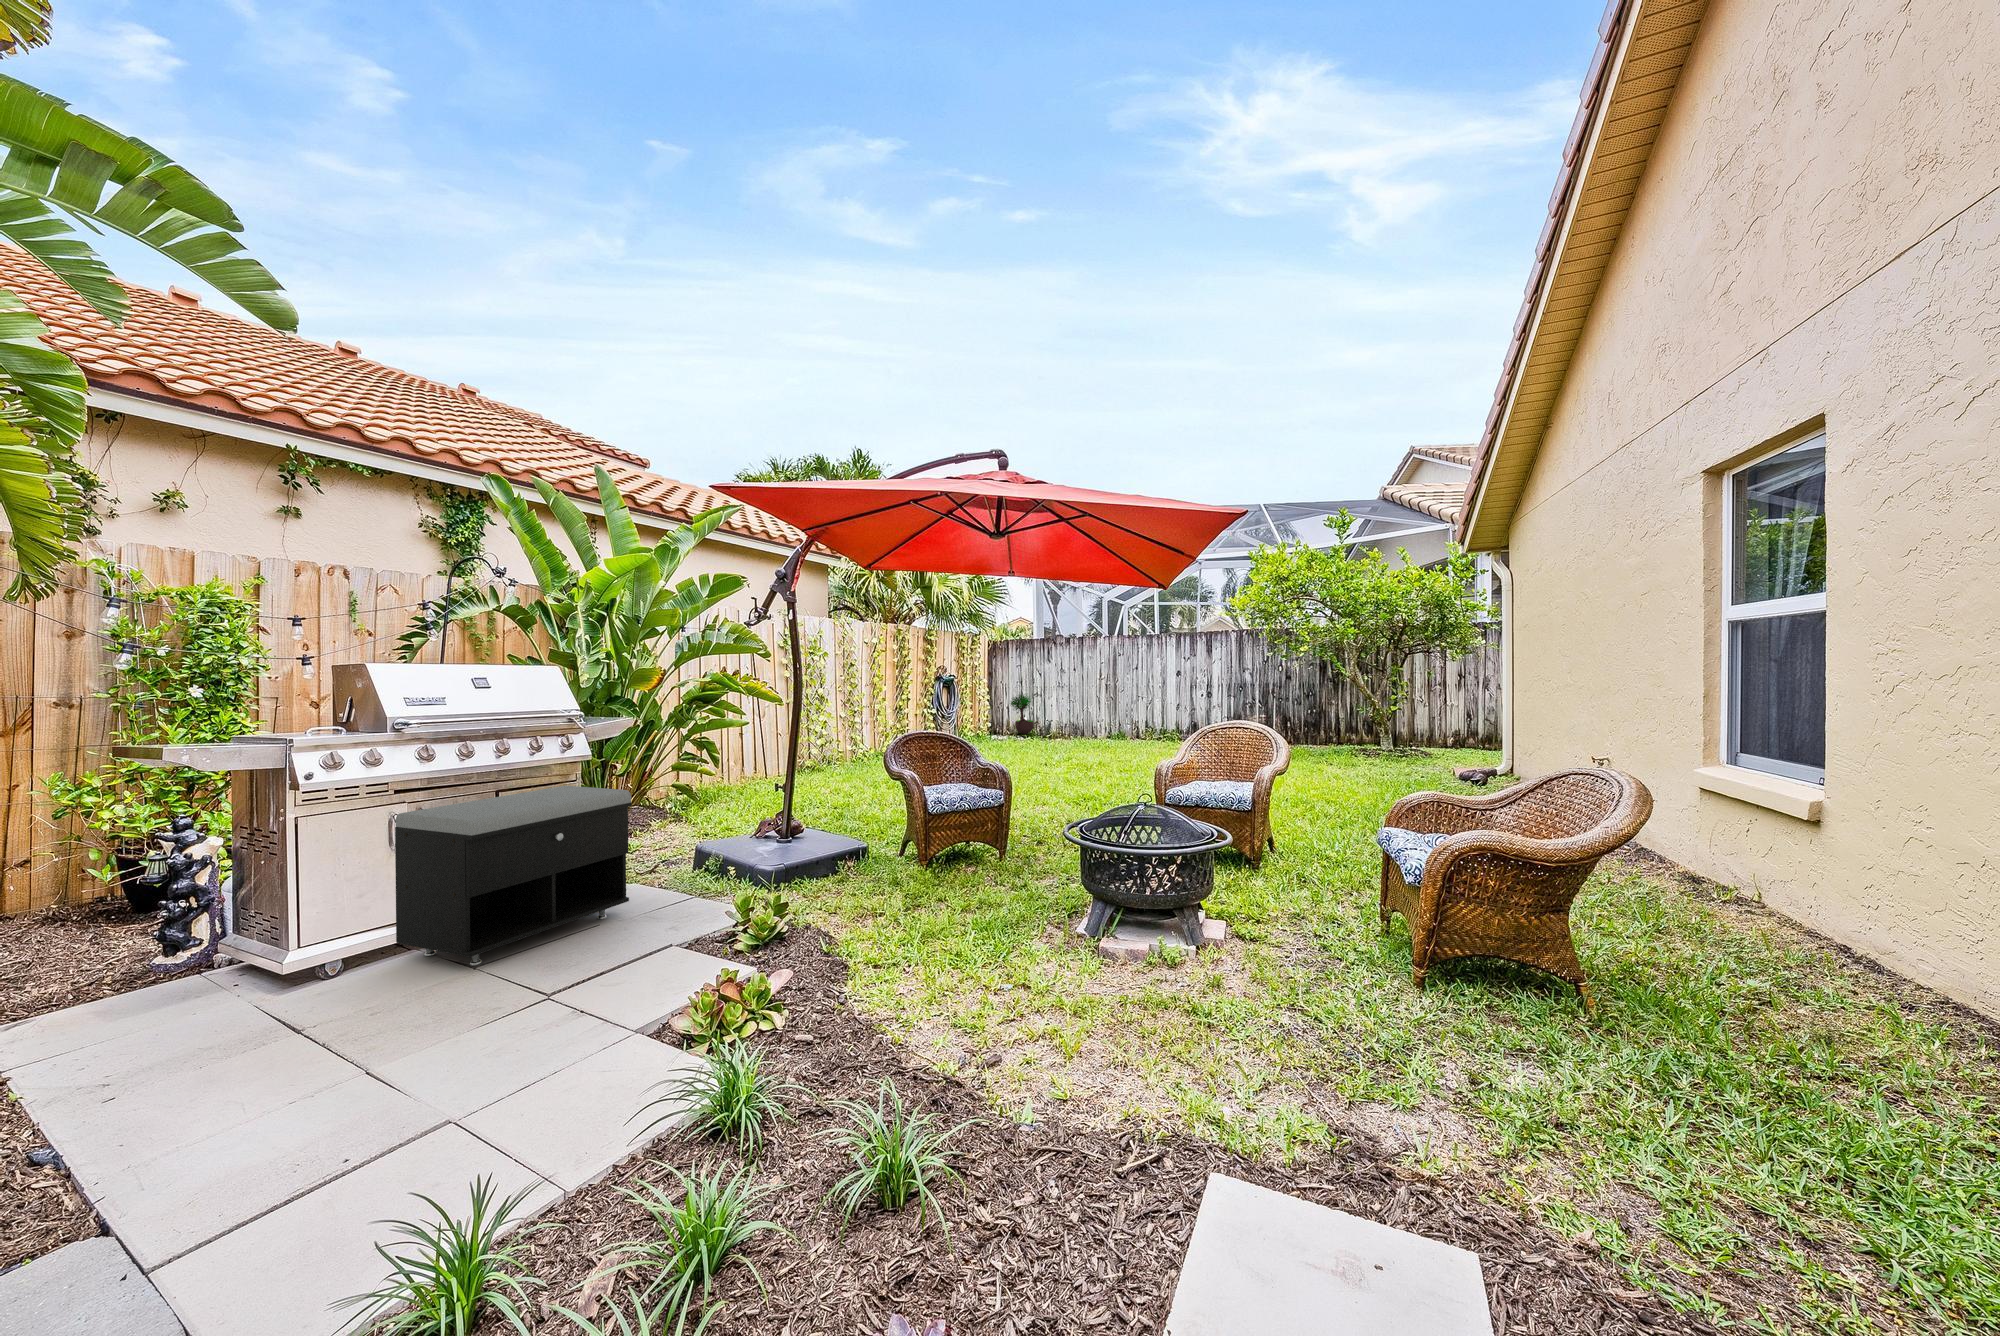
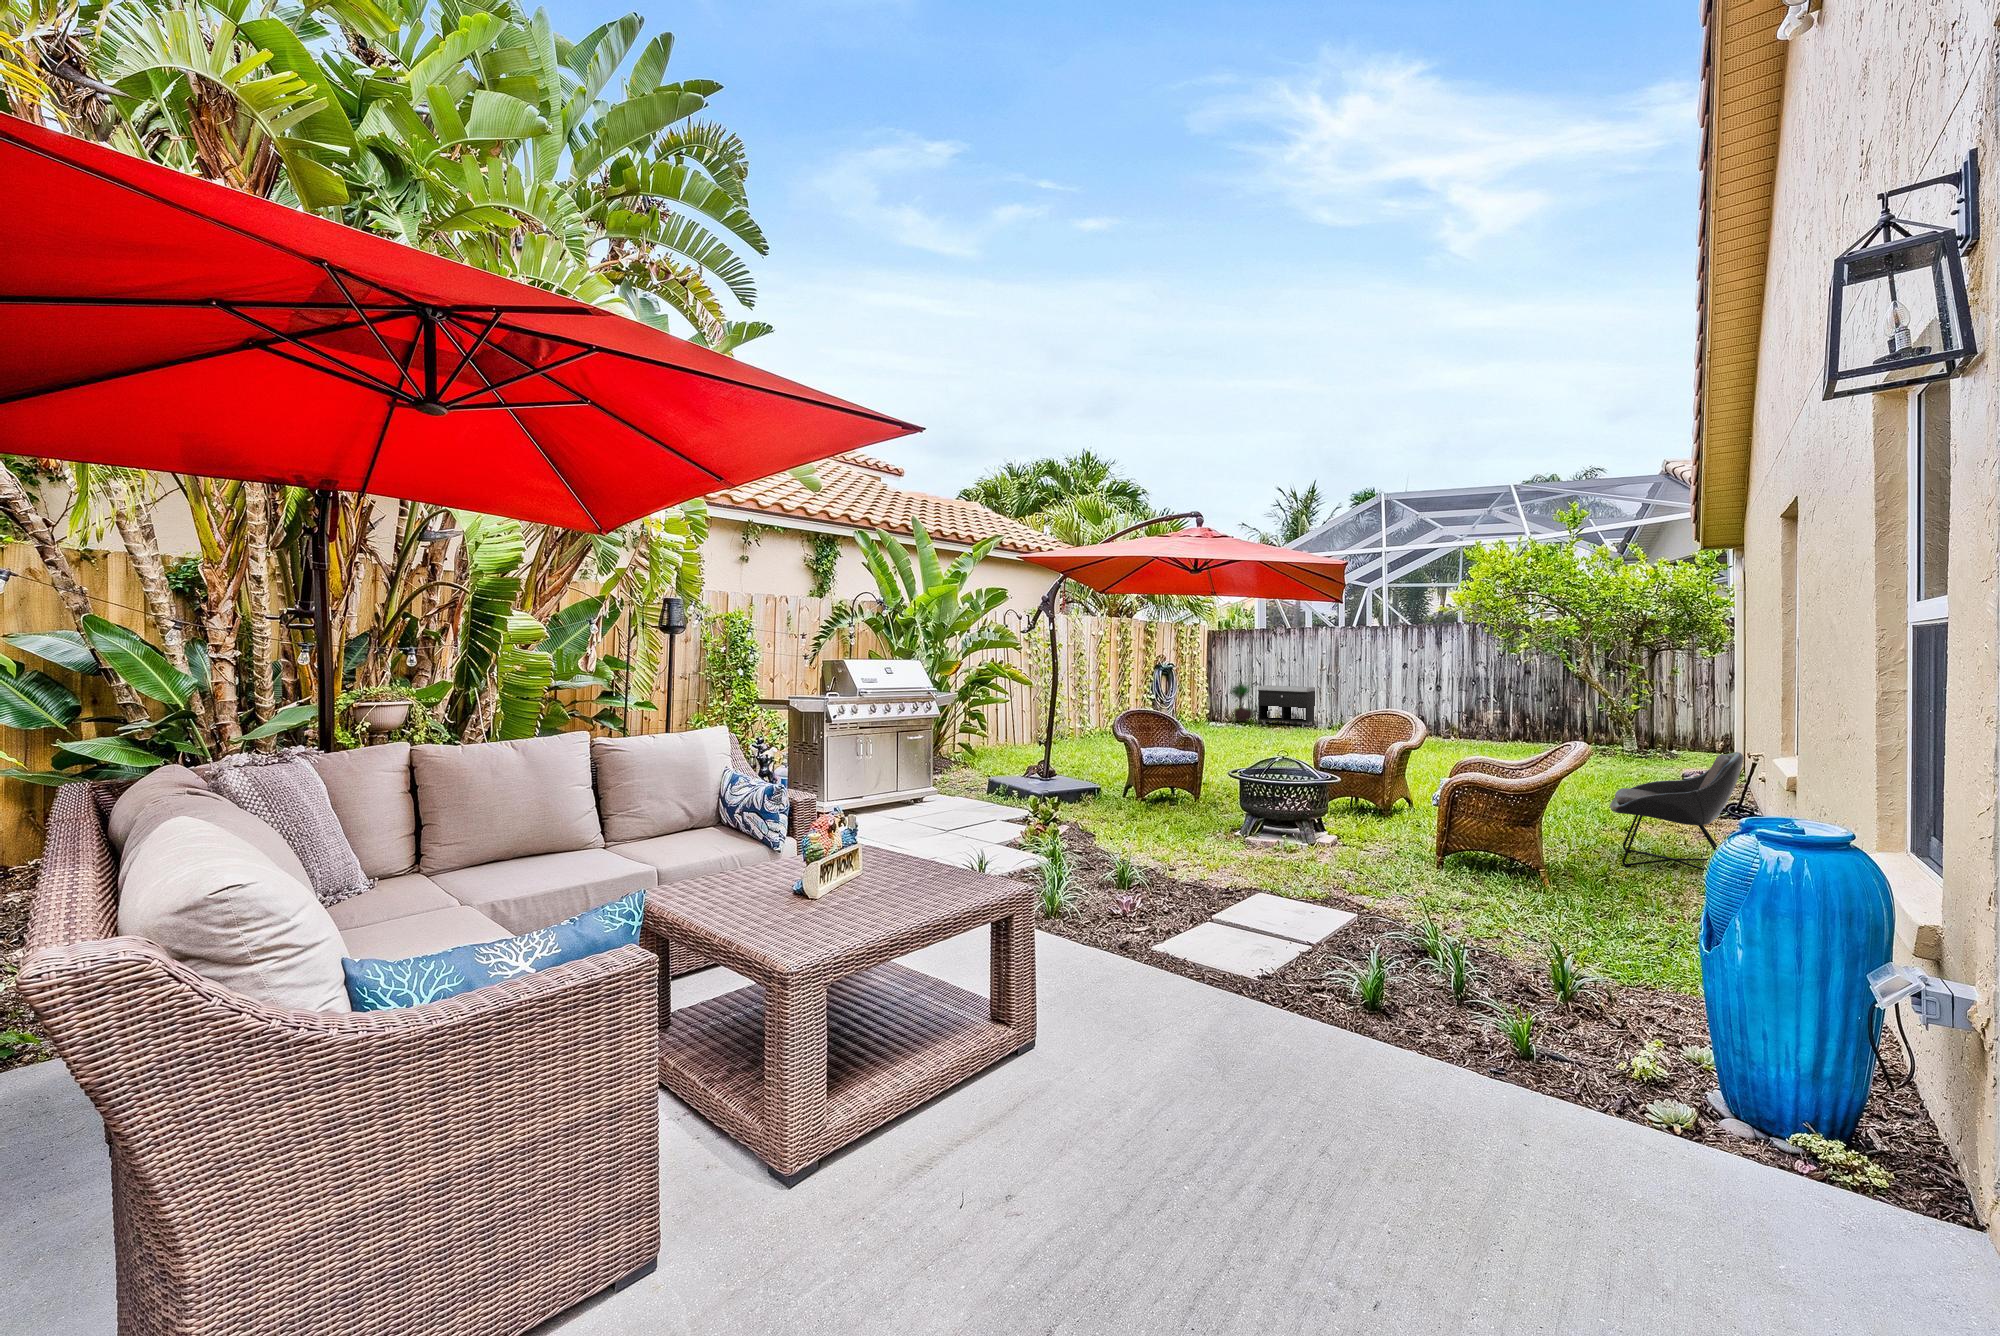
lounge chair: none [1619,775,1872,985] -> present [1610,752,1744,871]
storage bench: present [395,786,632,966] -> present [1258,685,1315,727]

